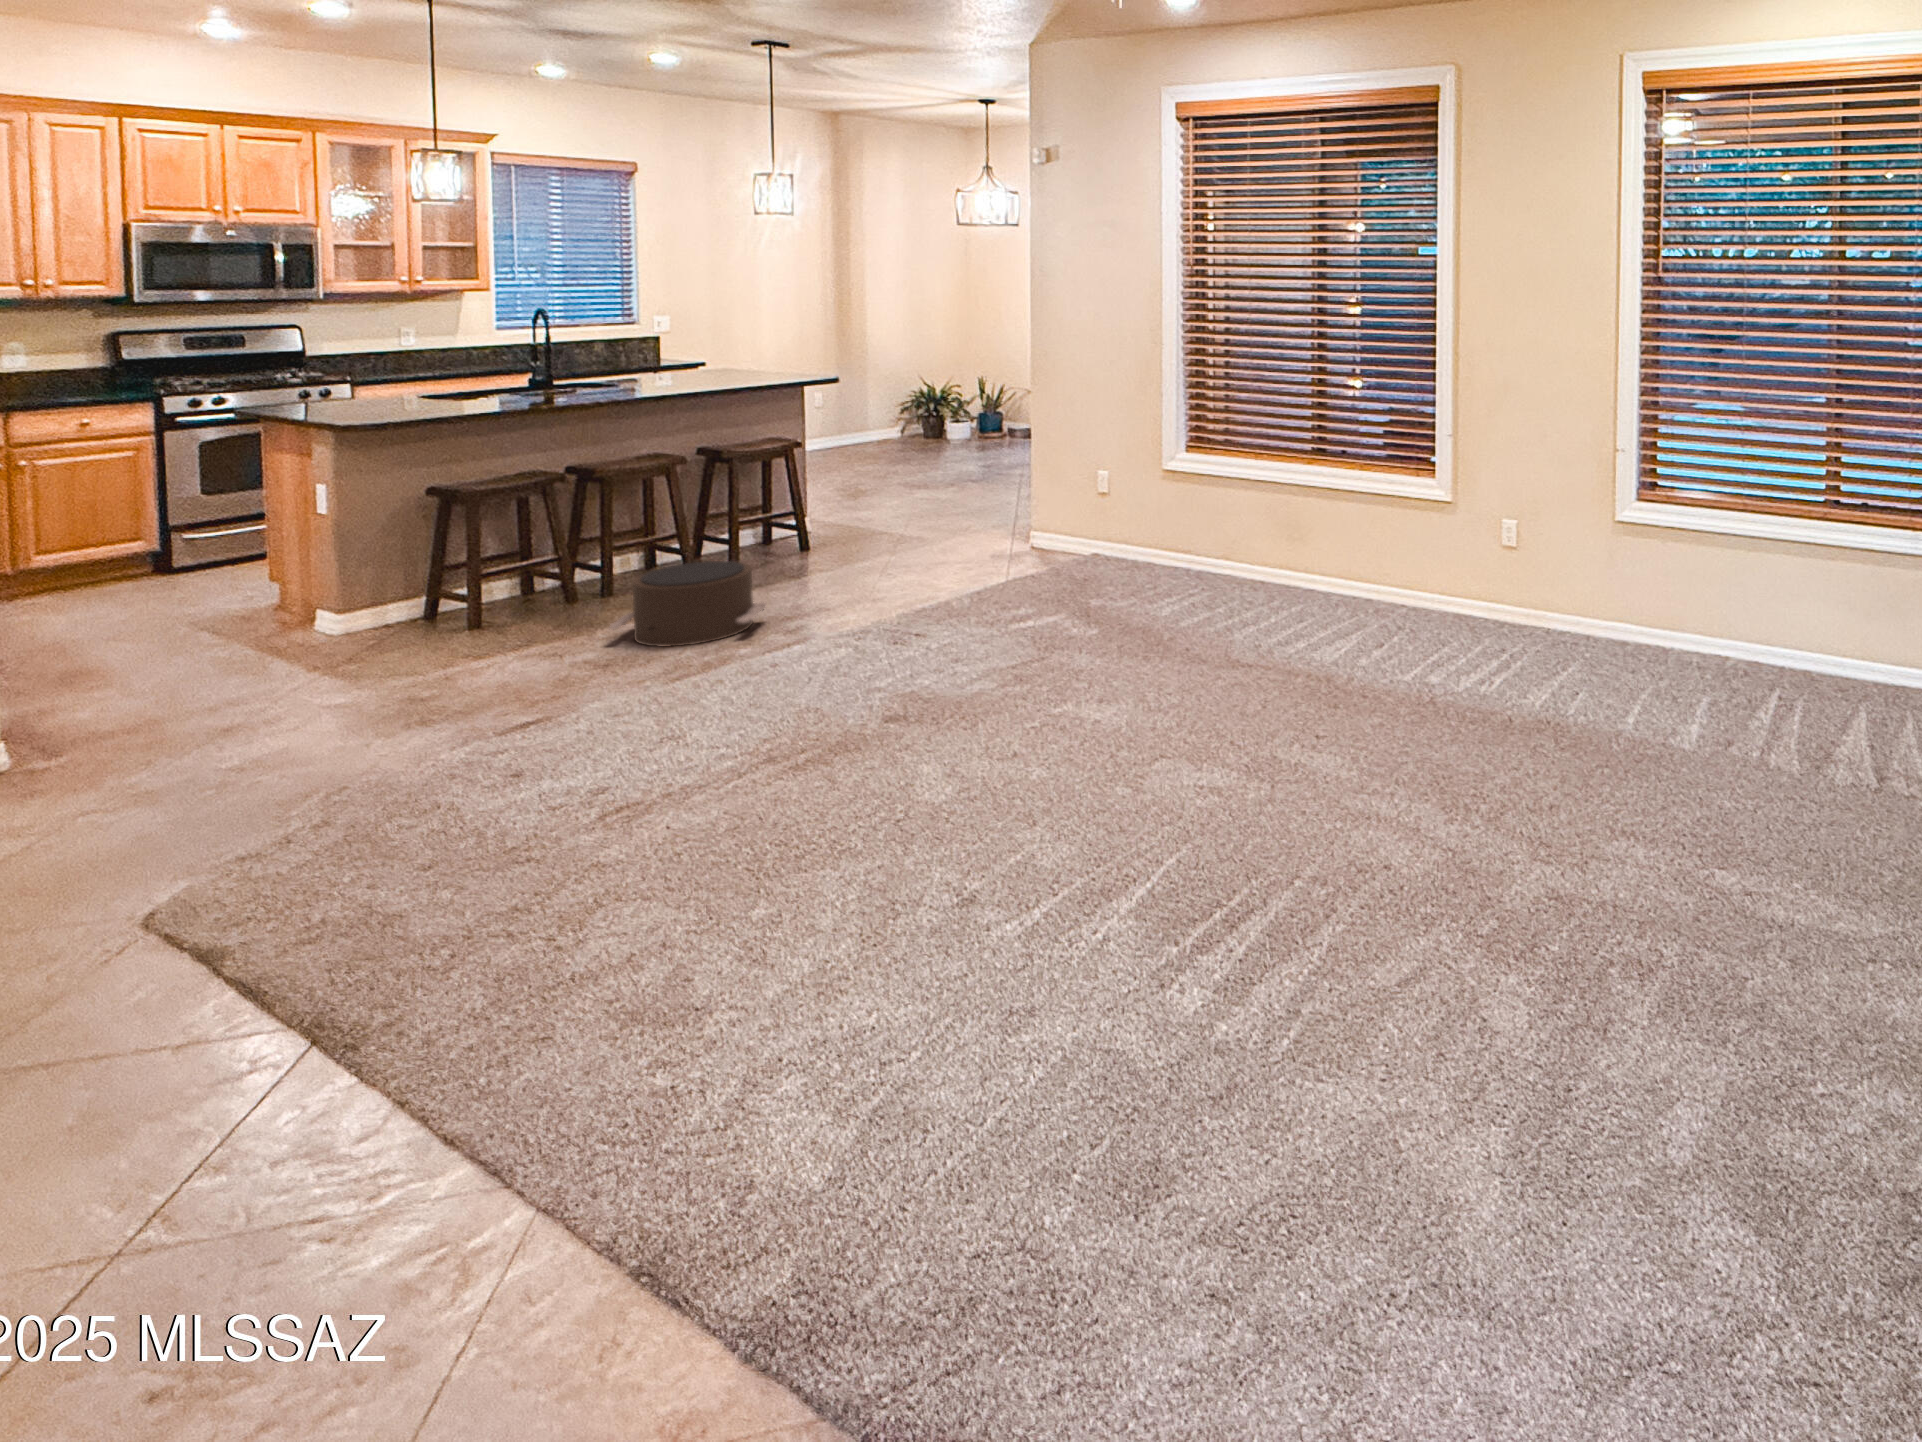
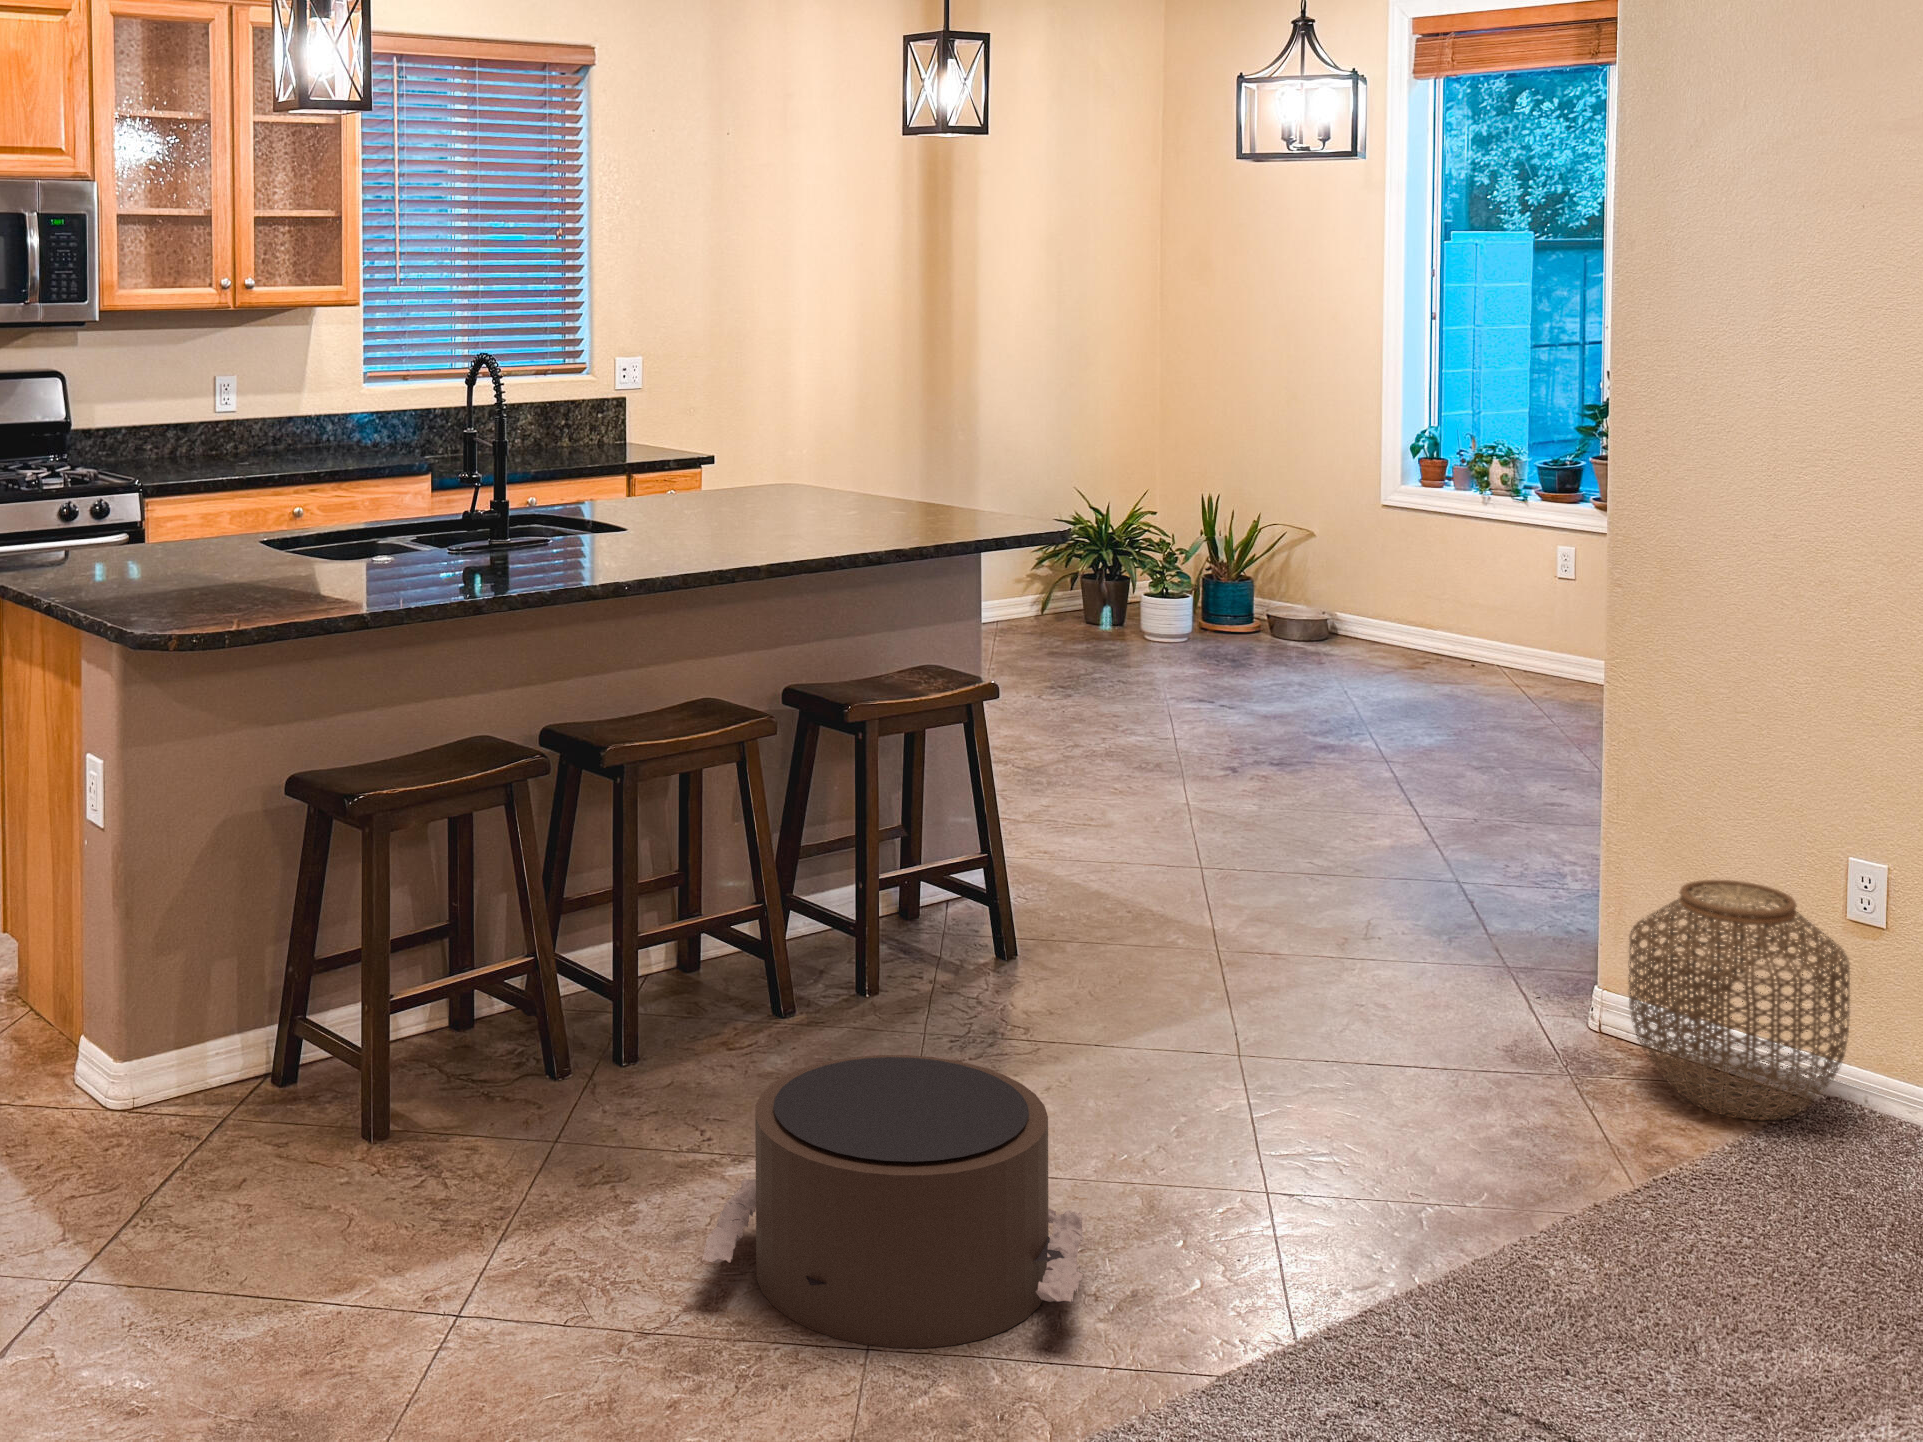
woven basket: none [1012,488,1082,564] -> present [1628,880,1850,1120]

